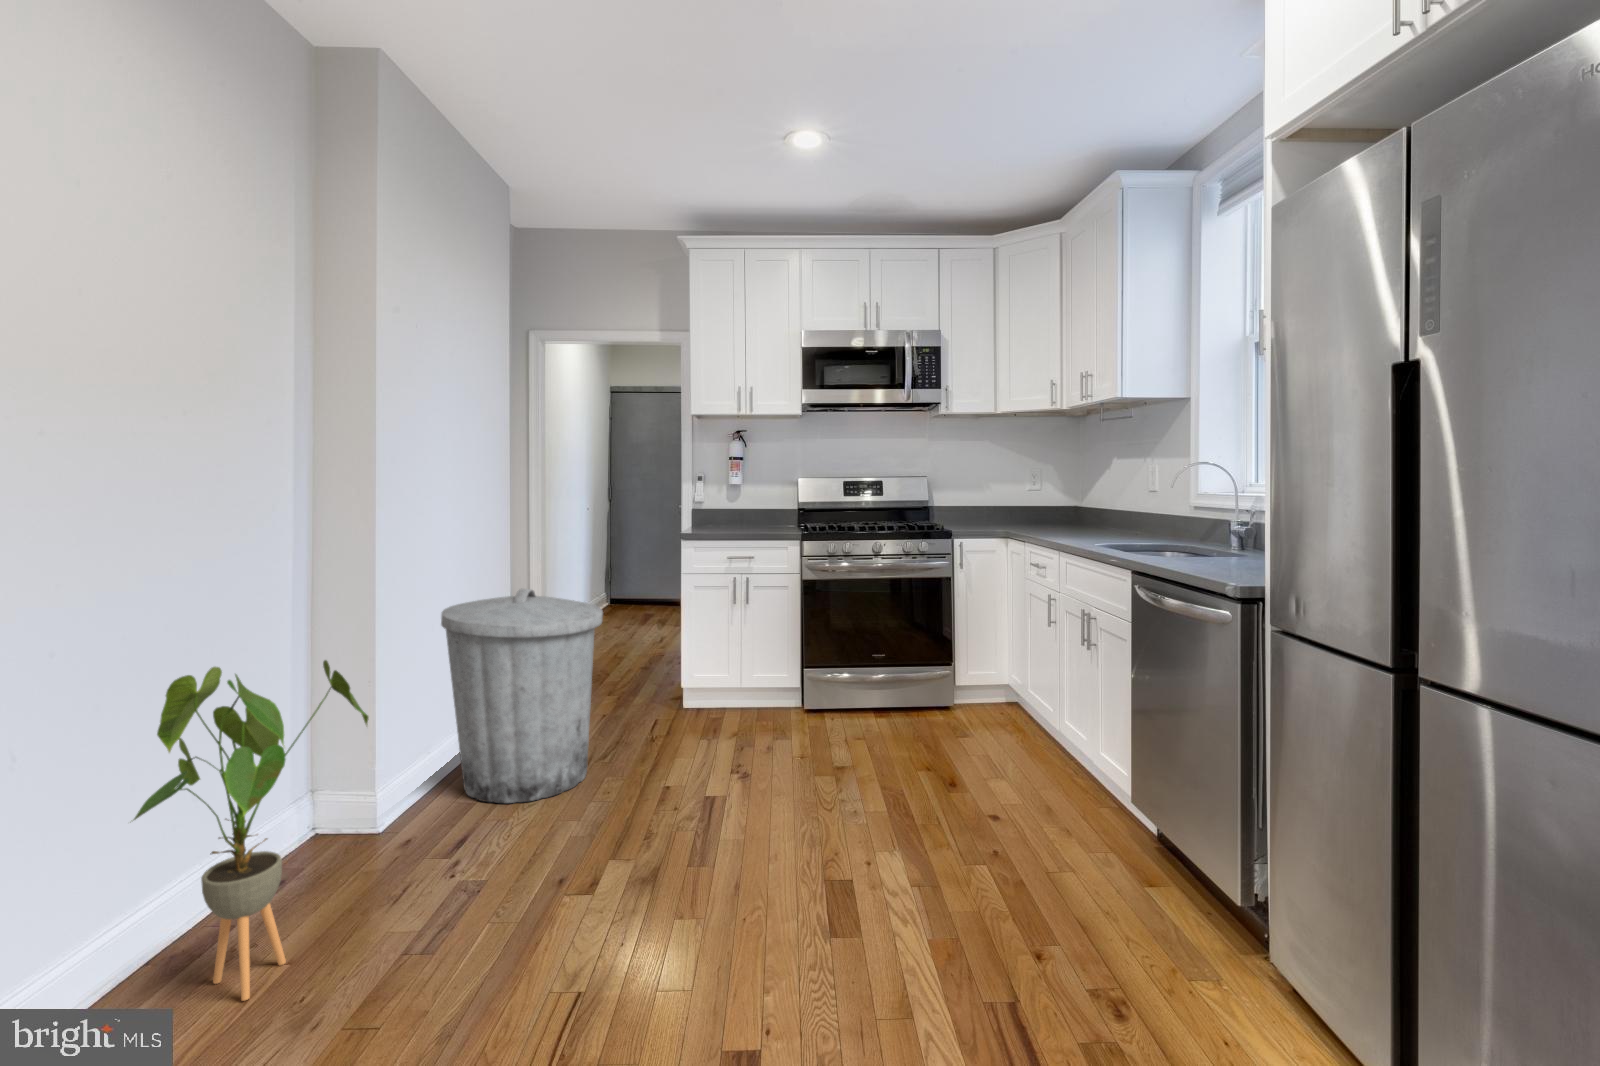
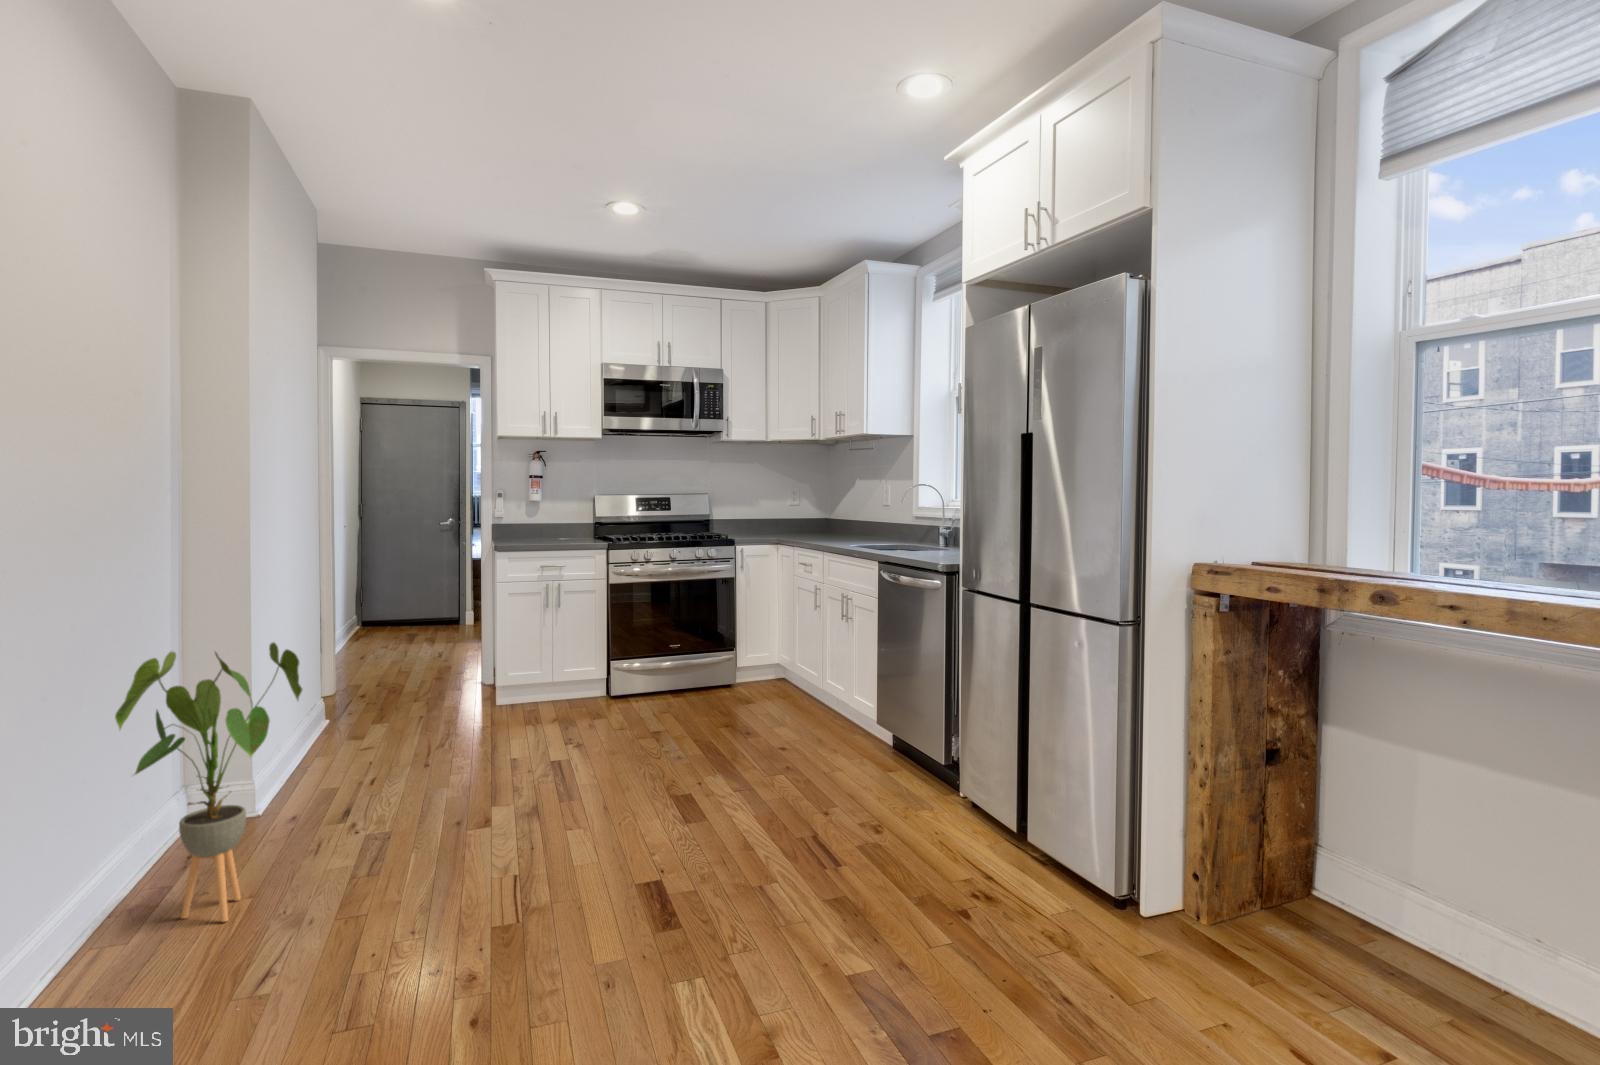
trash can: present [441,589,603,803] -> none [293,592,448,786]

